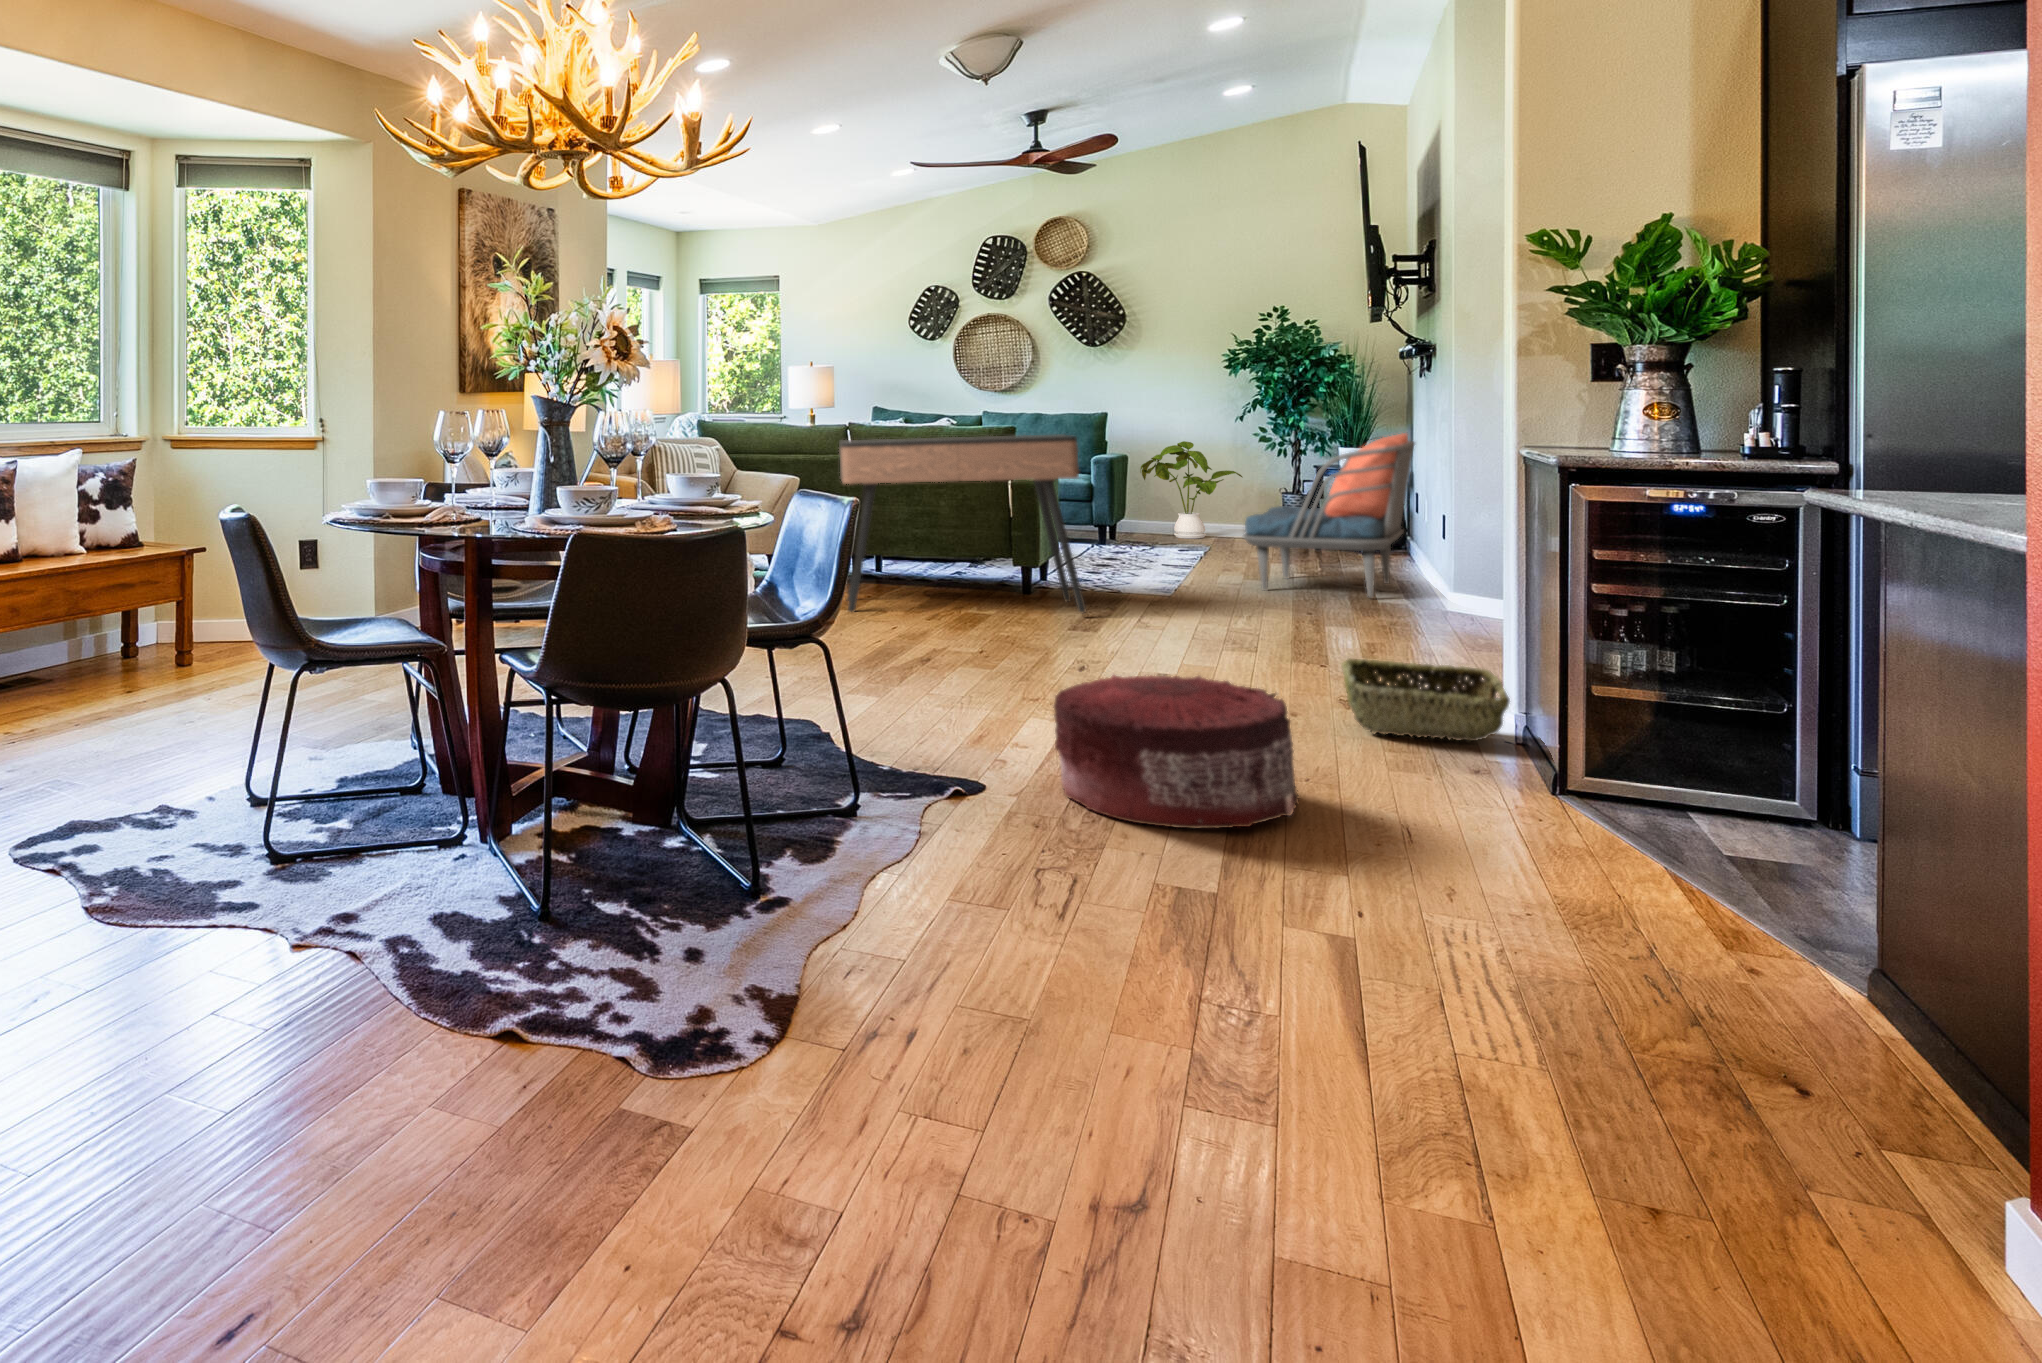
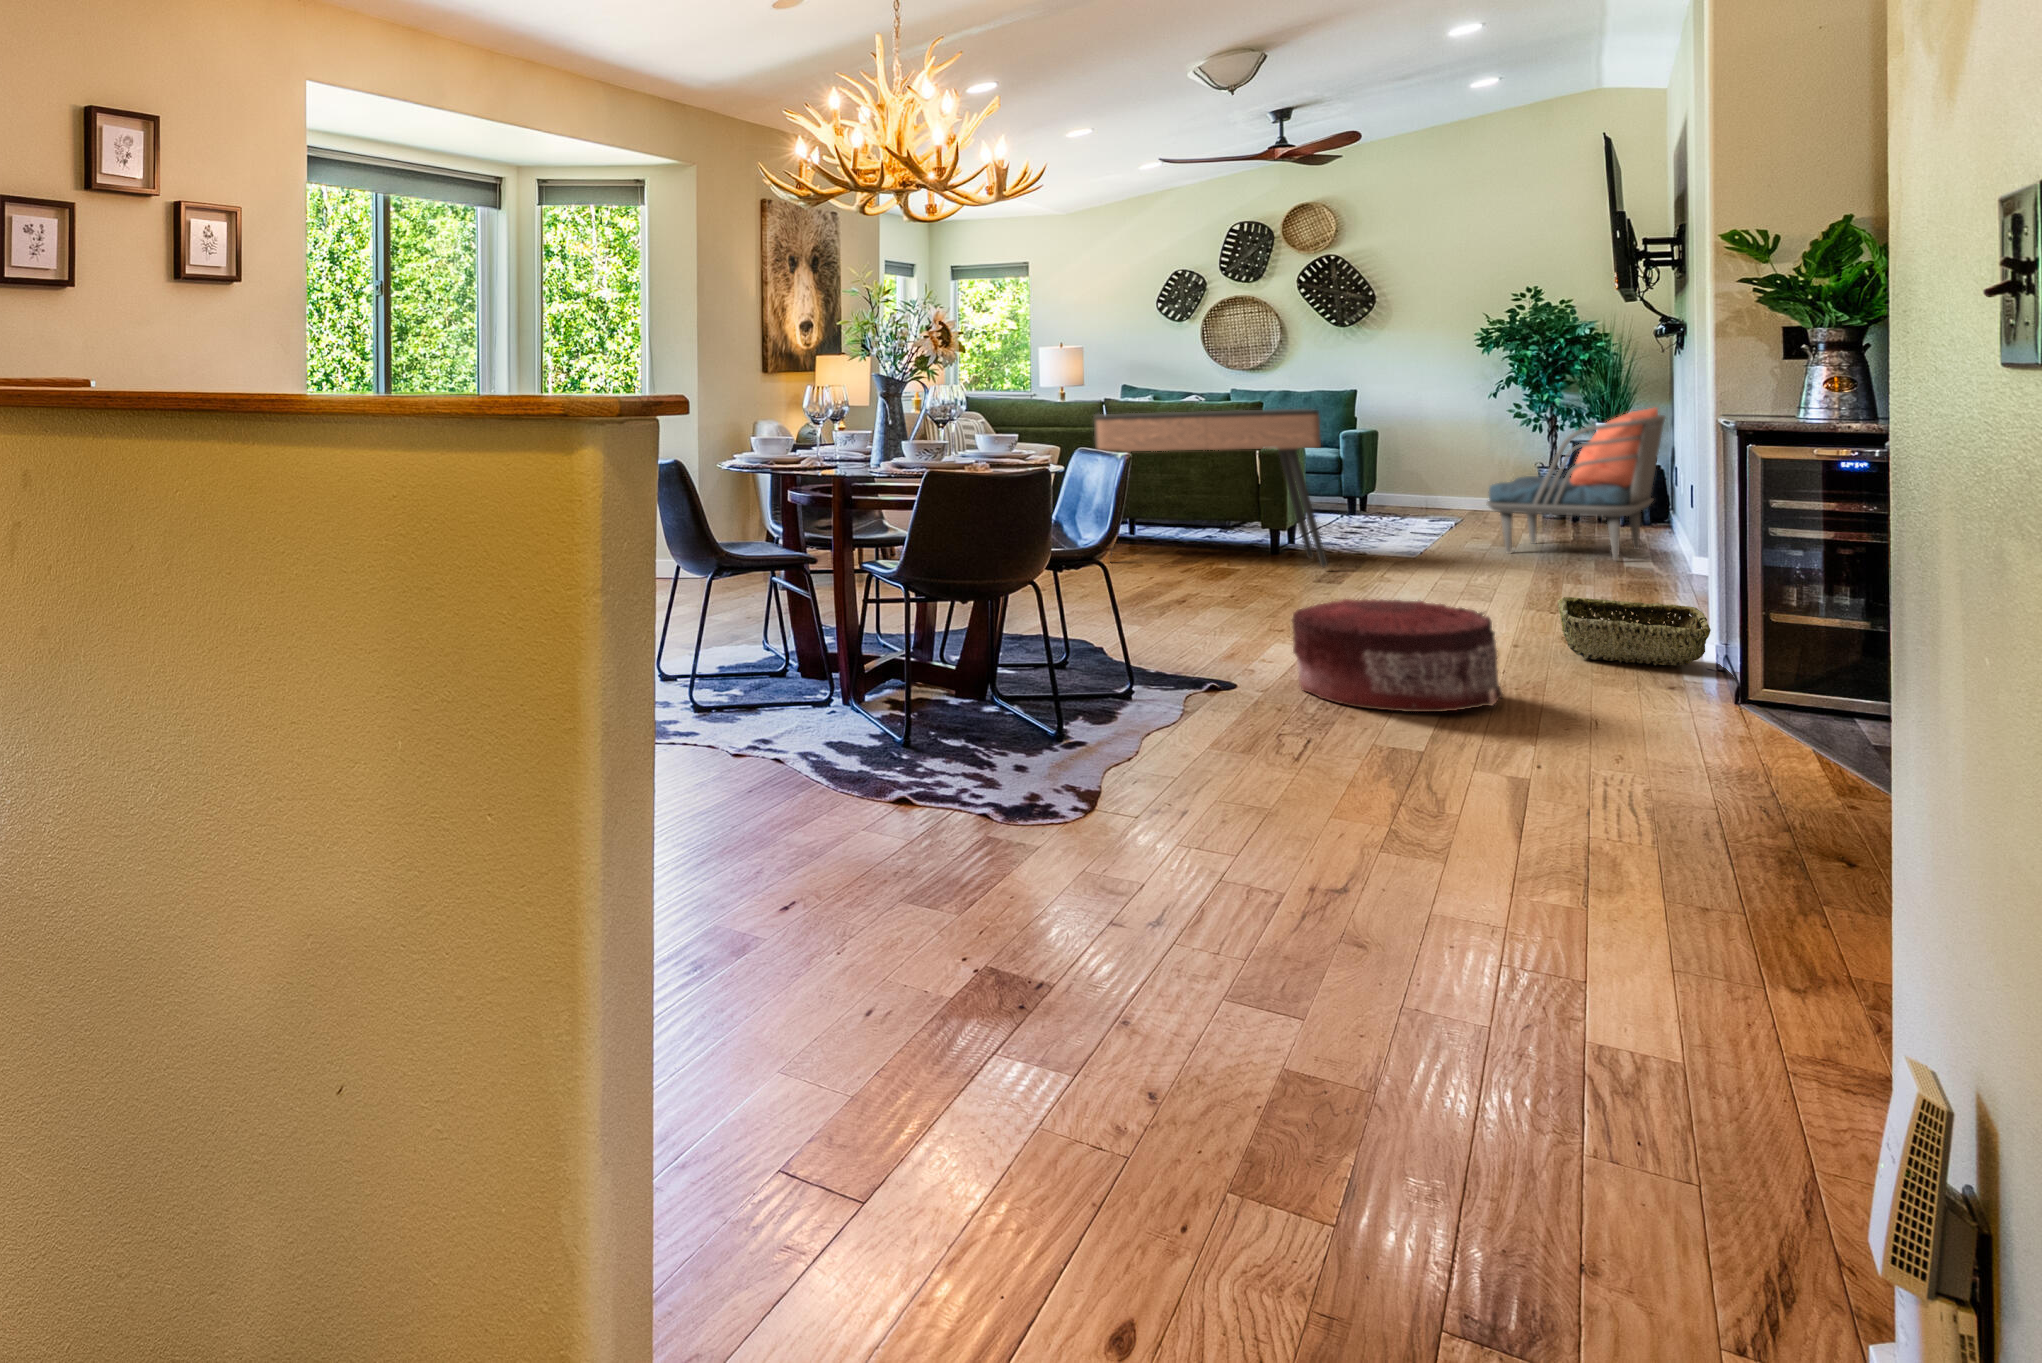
house plant: present [1140,441,1242,539] -> none [1388,417,1496,509]

